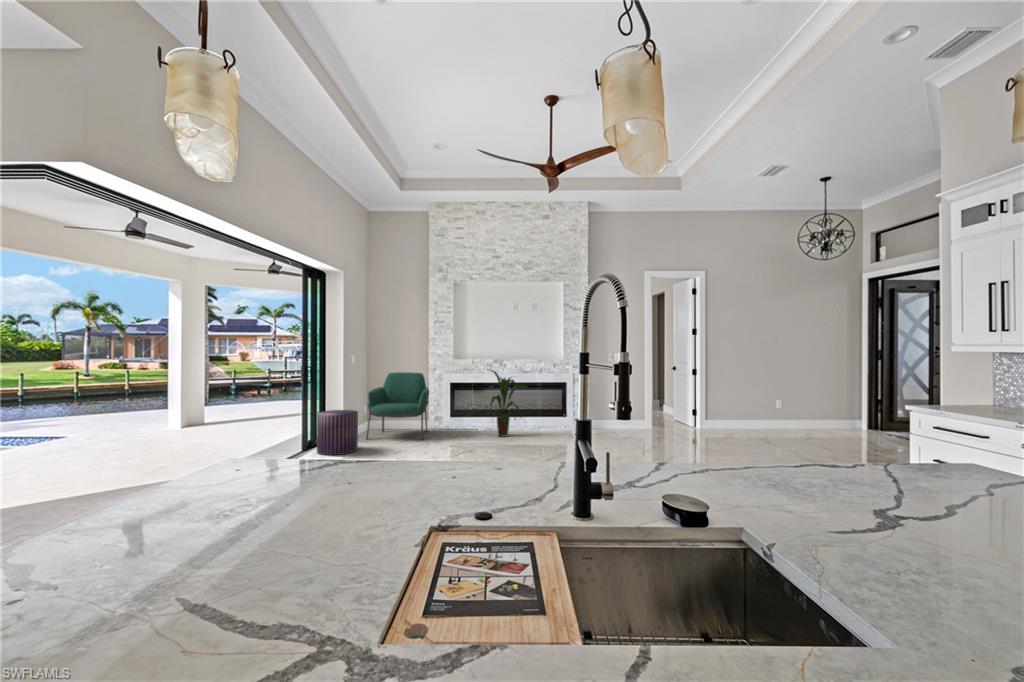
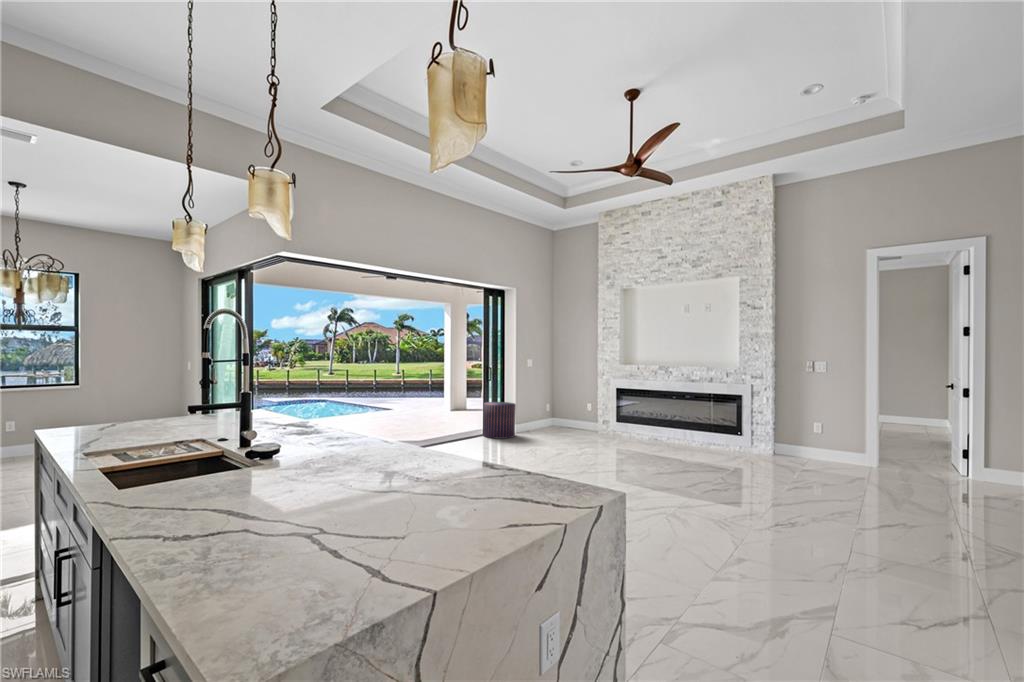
house plant: present [490,370,525,436] -> none [636,376,693,449]
armchair: present [366,372,429,439] -> none [535,375,595,439]

